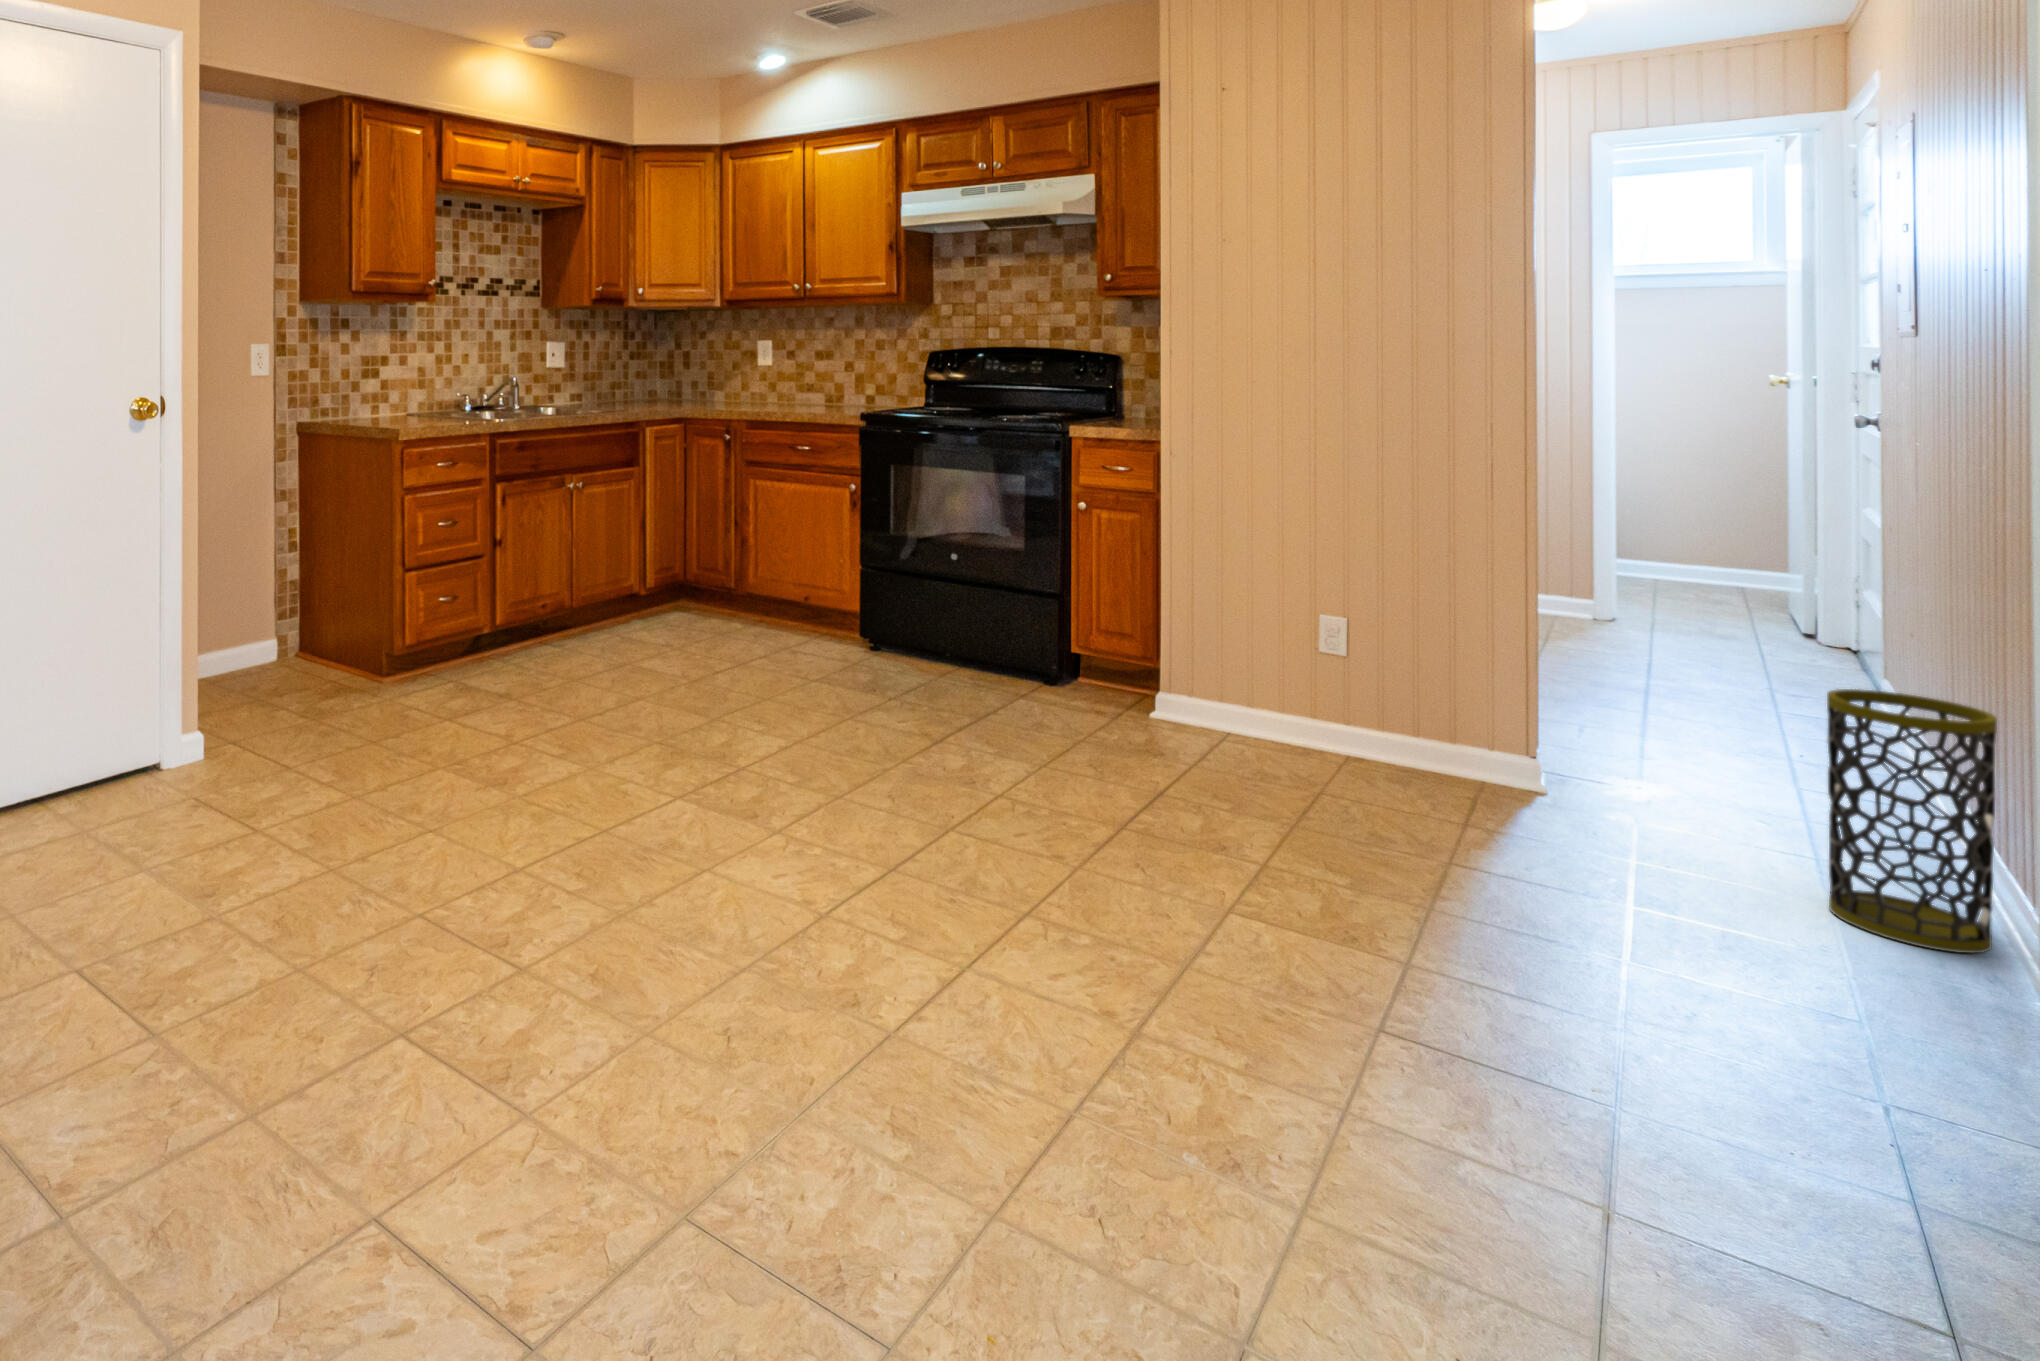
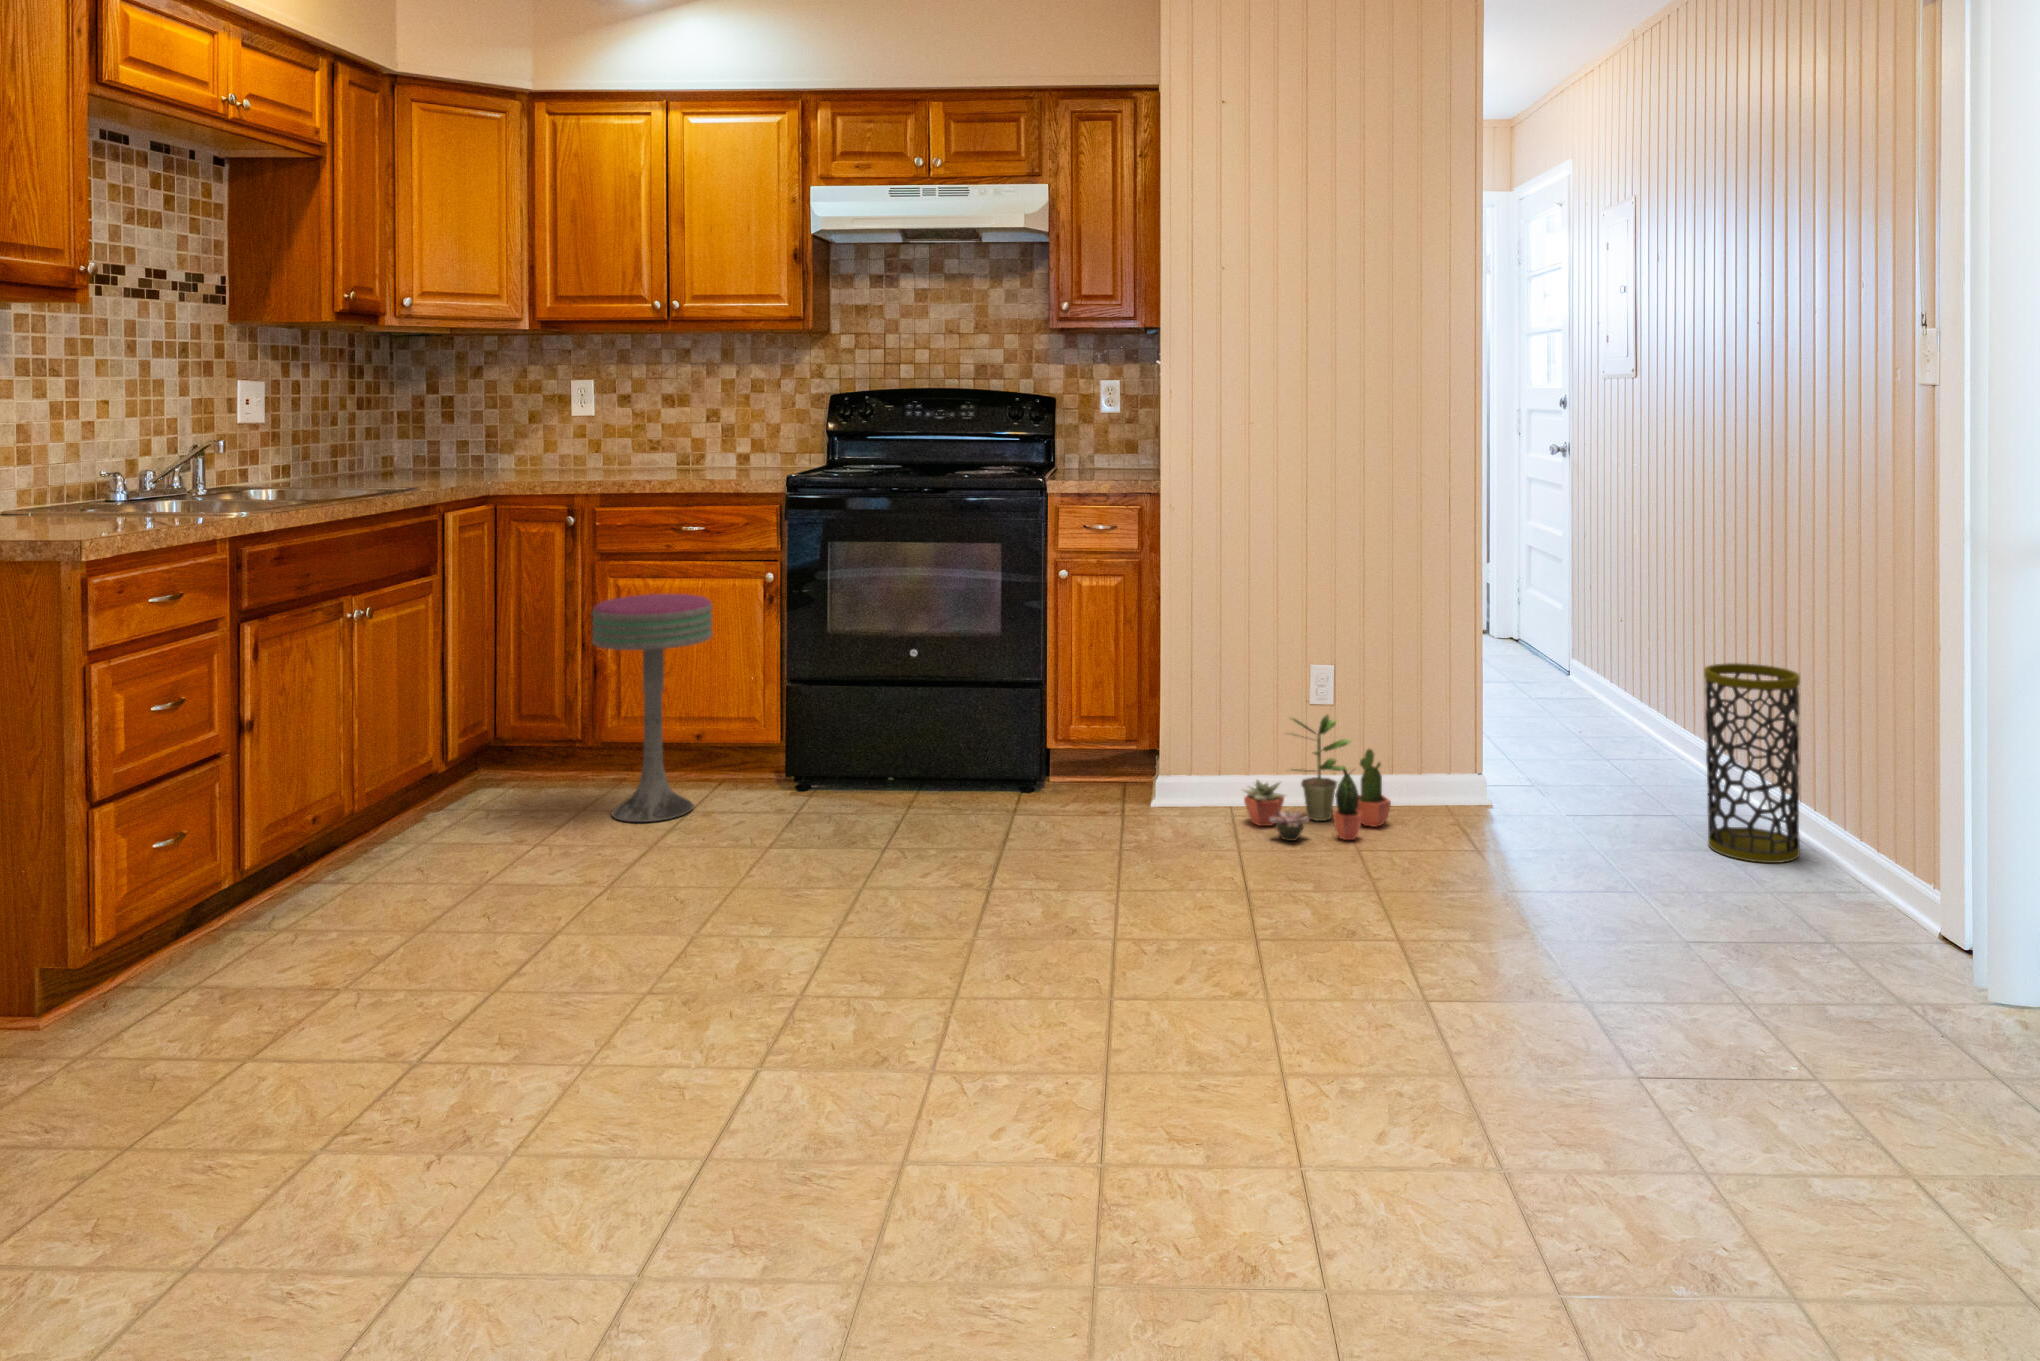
bar stool: none [722,494,804,653] -> present [592,594,712,822]
potted plant: none [1223,661,1387,788] -> present [1244,715,1391,841]

